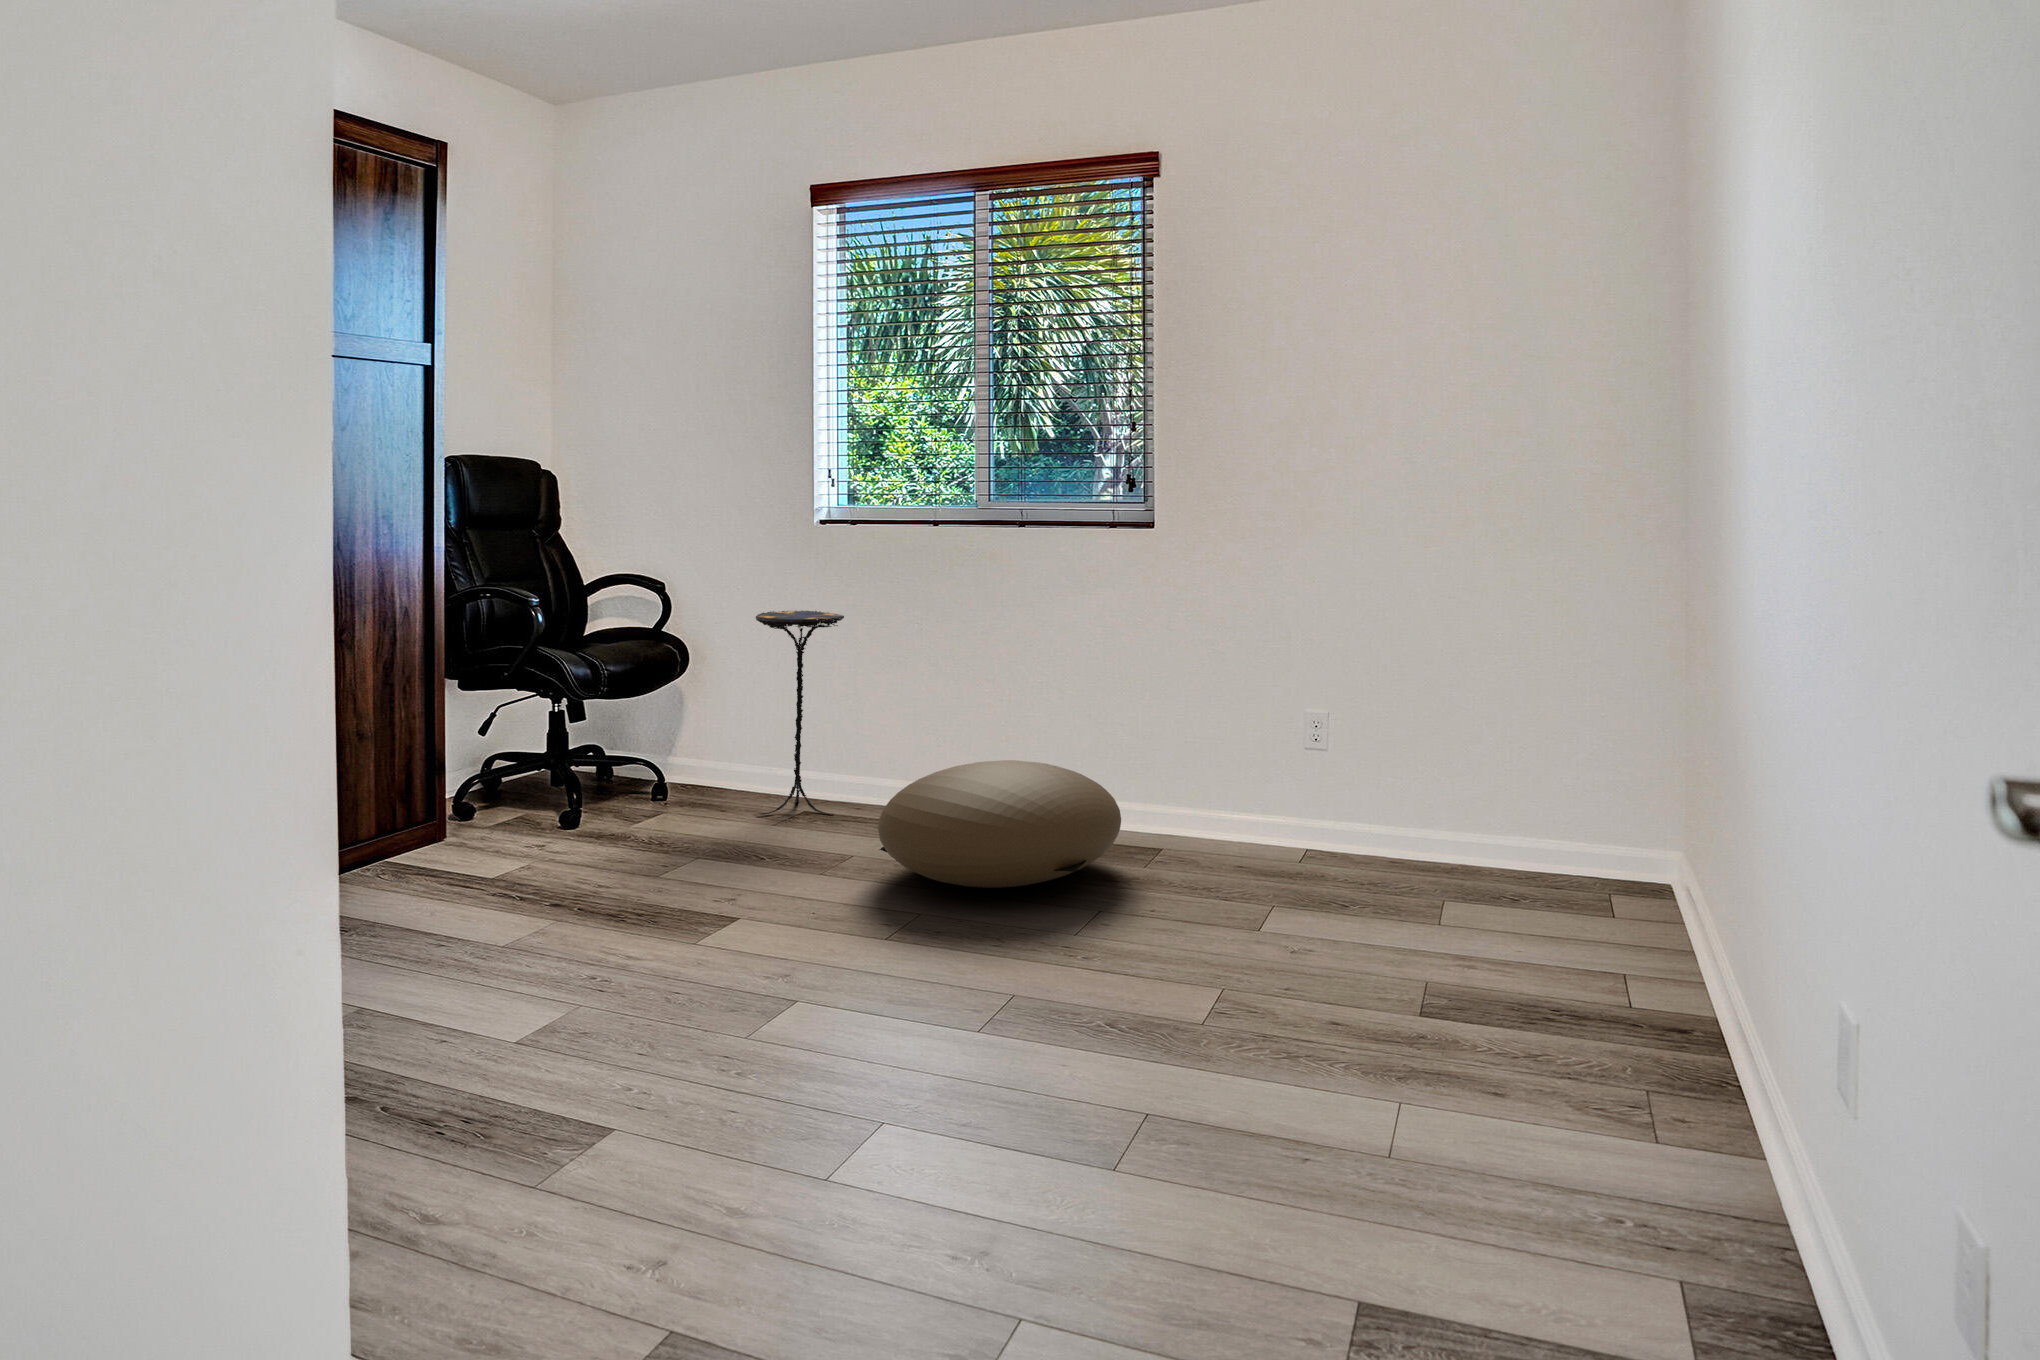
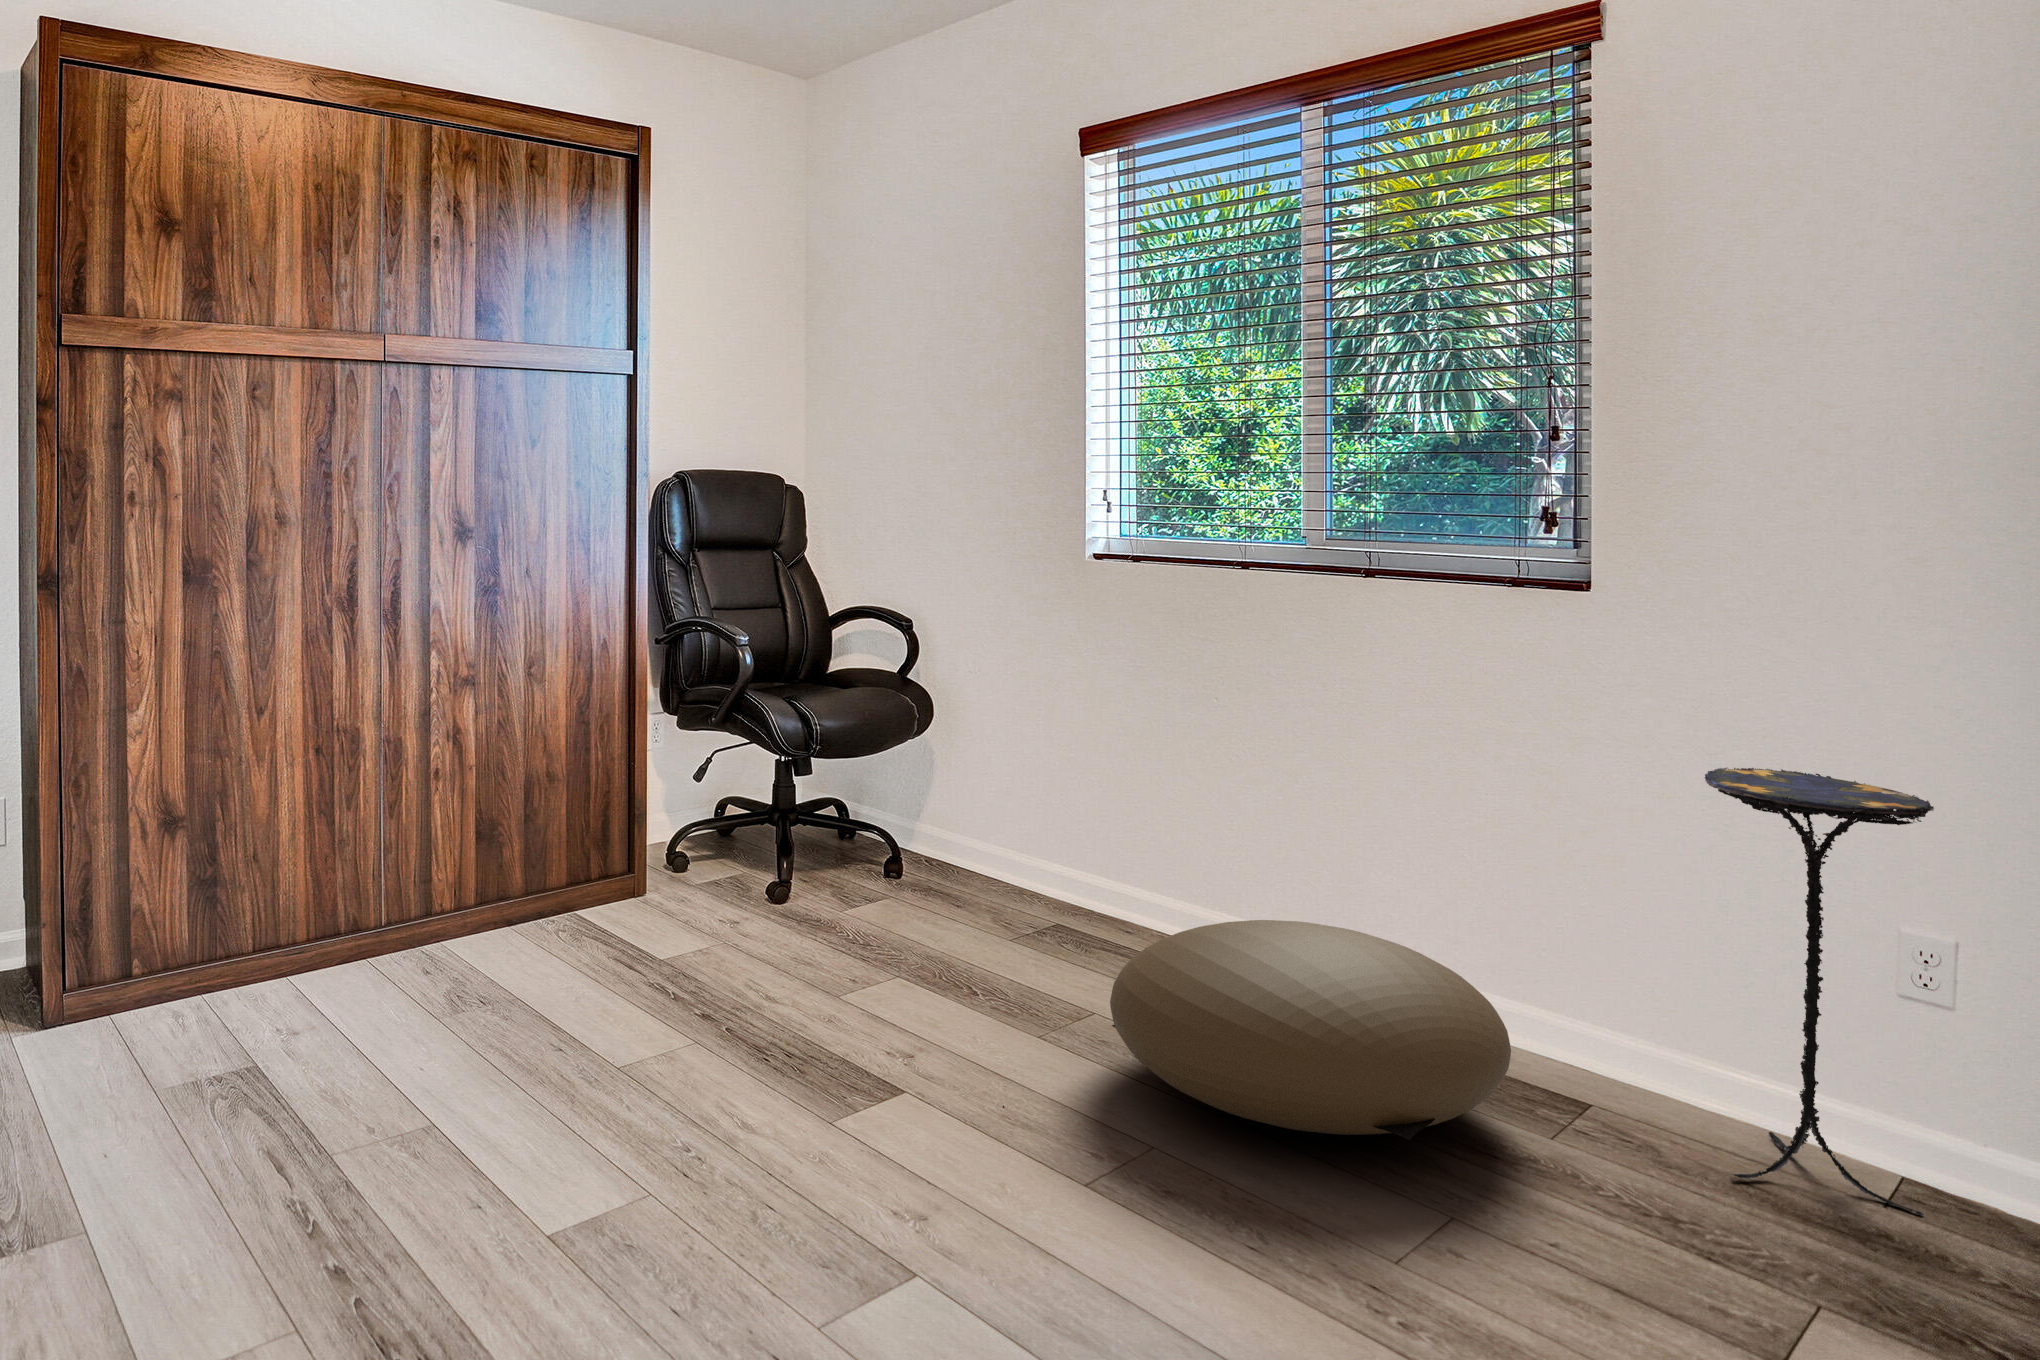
side table: present [756,610,844,815] -> present [1705,768,1934,1215]

